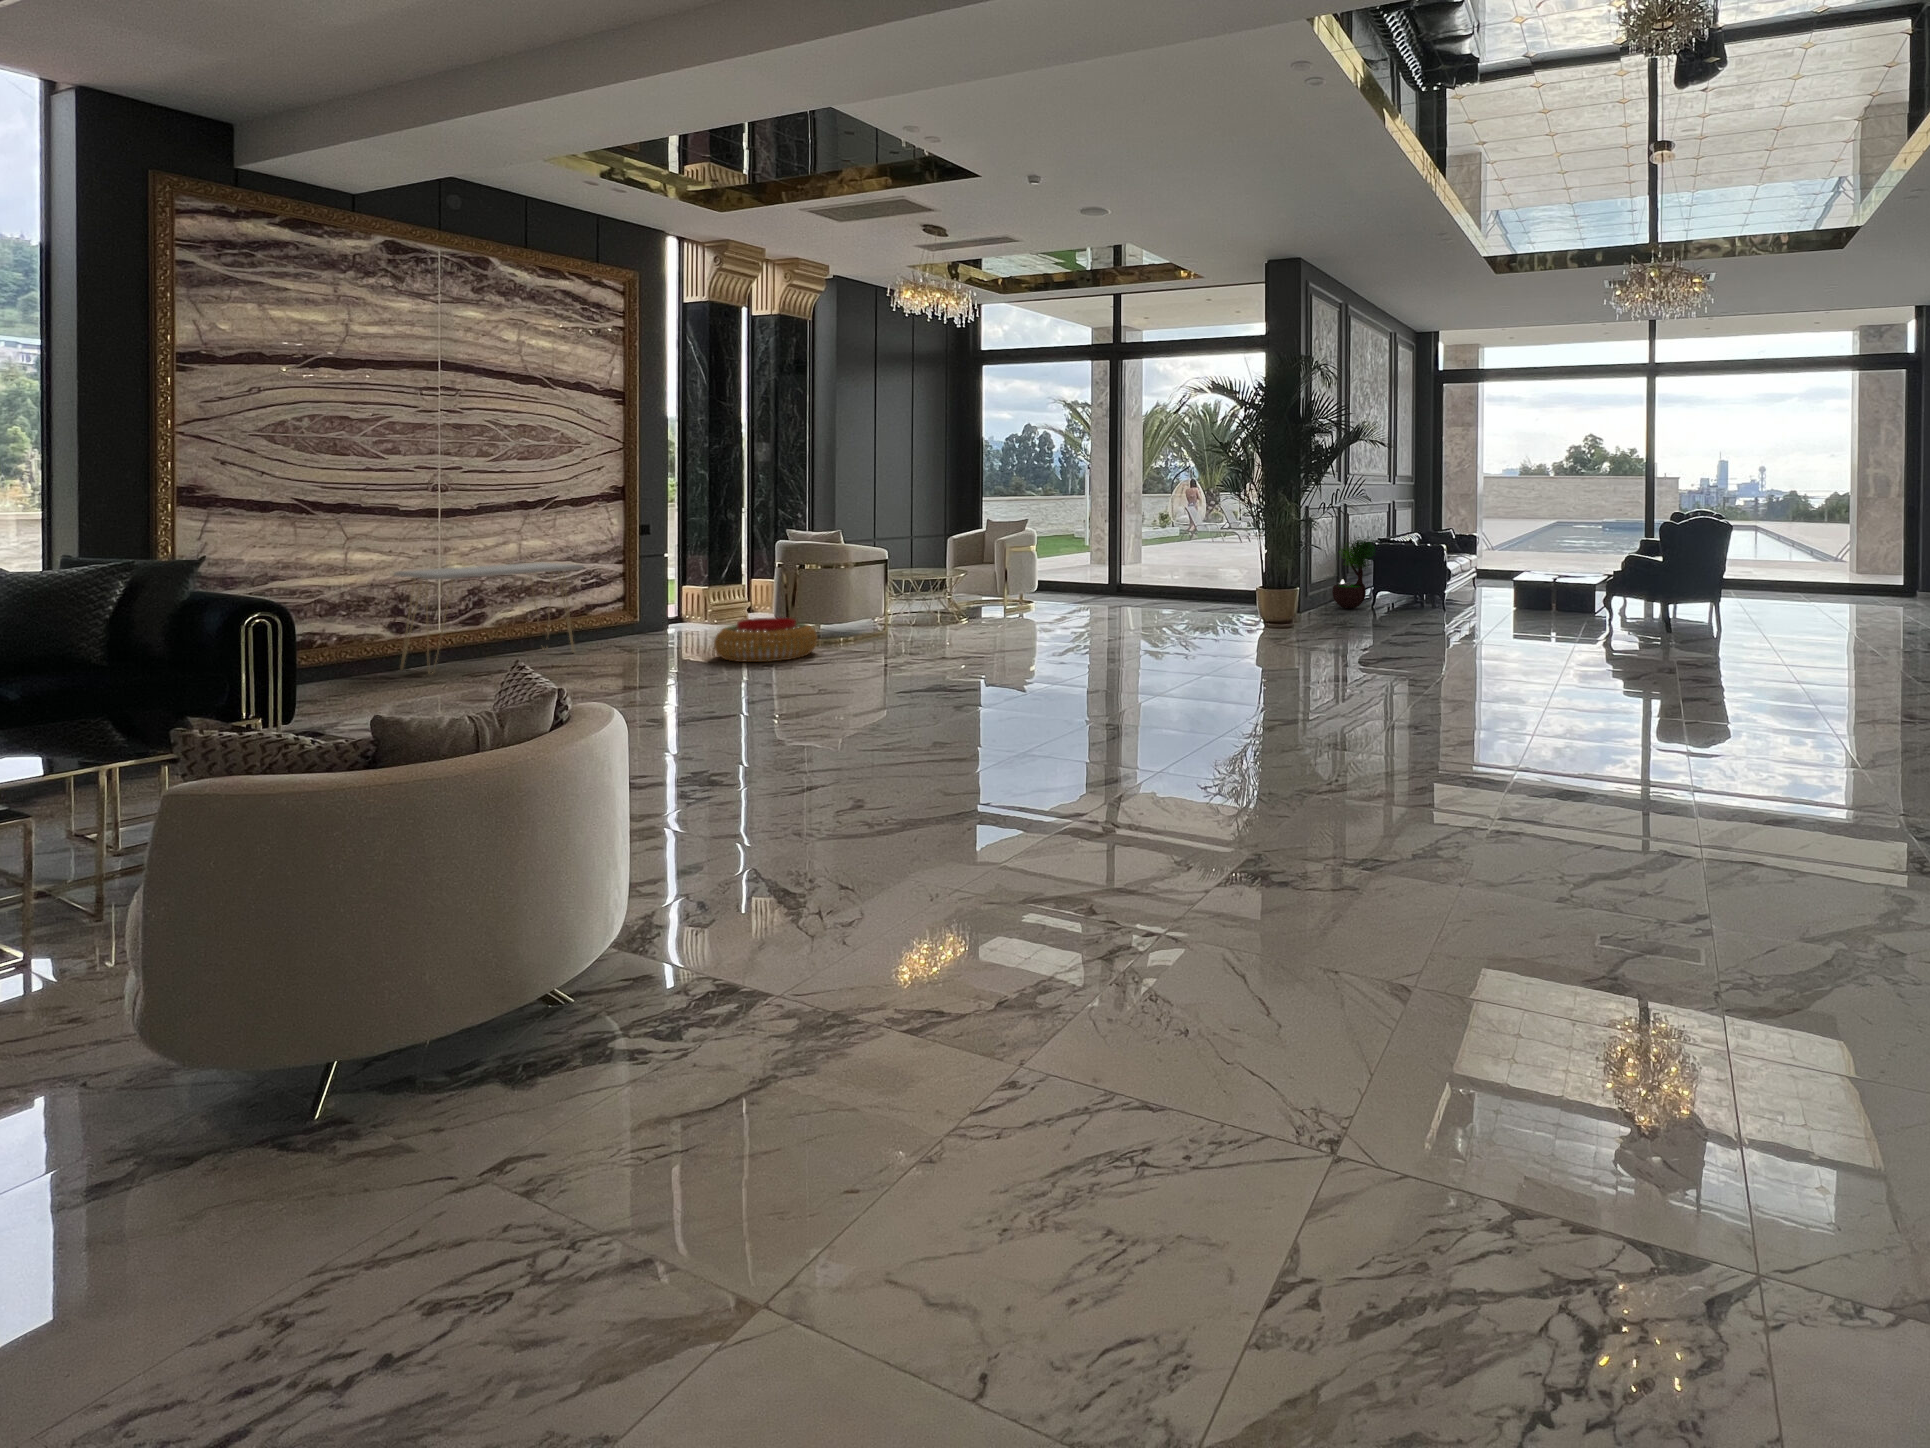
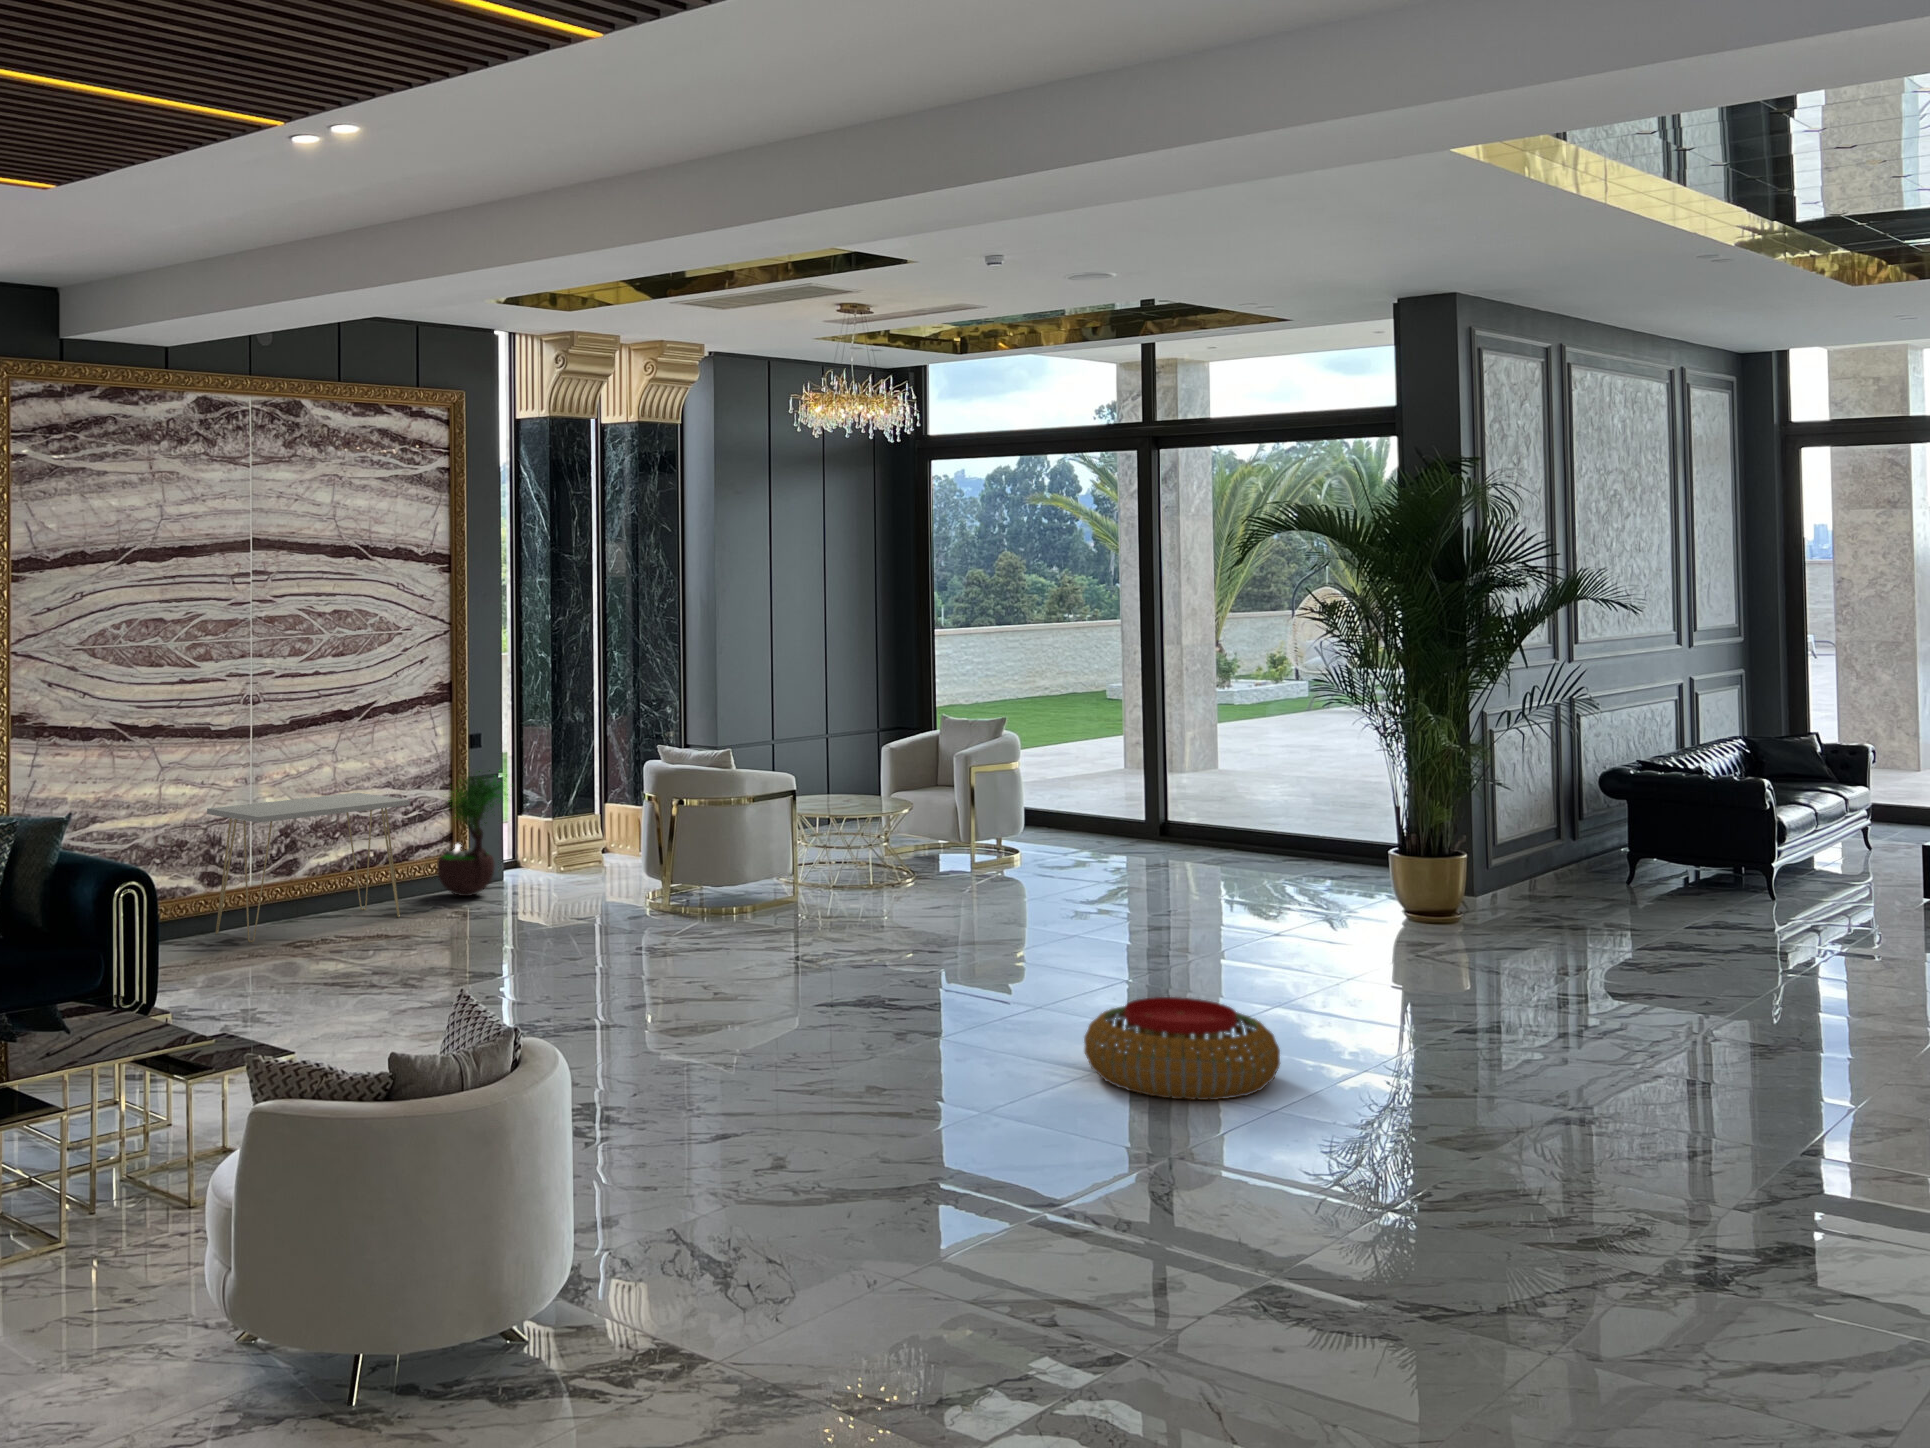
potted tree: present [1332,537,1375,609] -> present [437,770,508,896]
pouf: present [714,618,817,662] -> present [1084,997,1280,1100]

